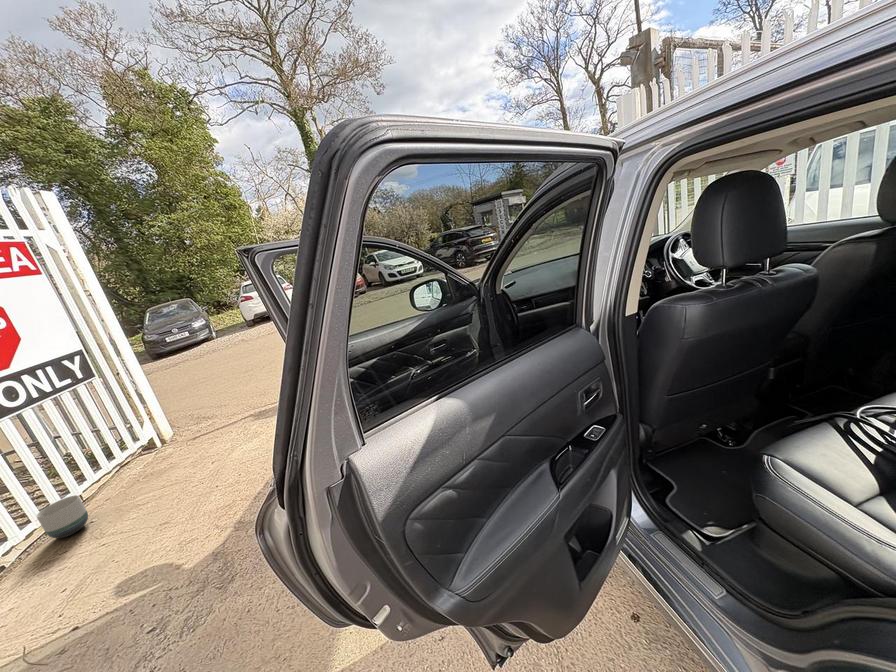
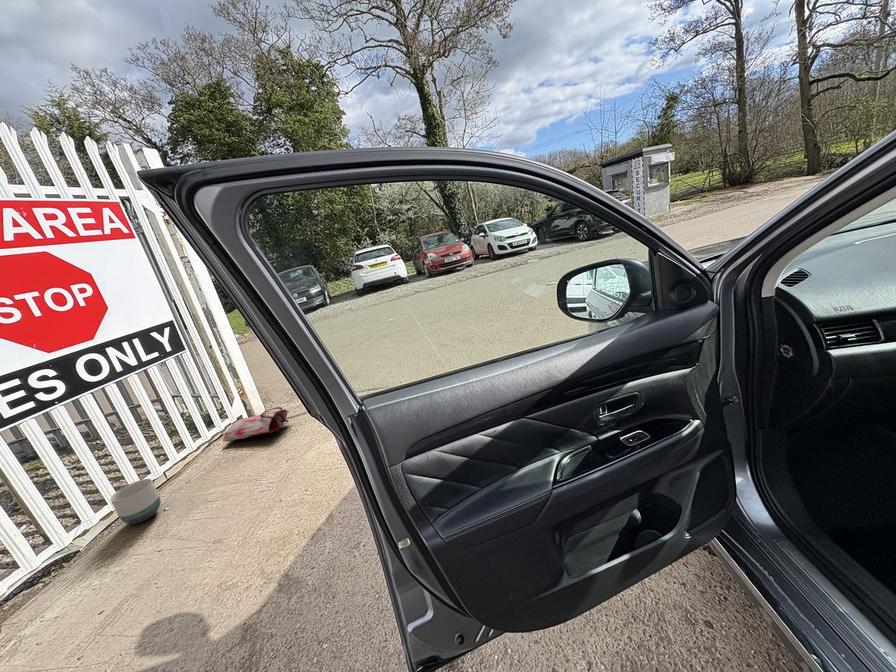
bag: none [135,424,204,463] -> present [223,407,288,442]

